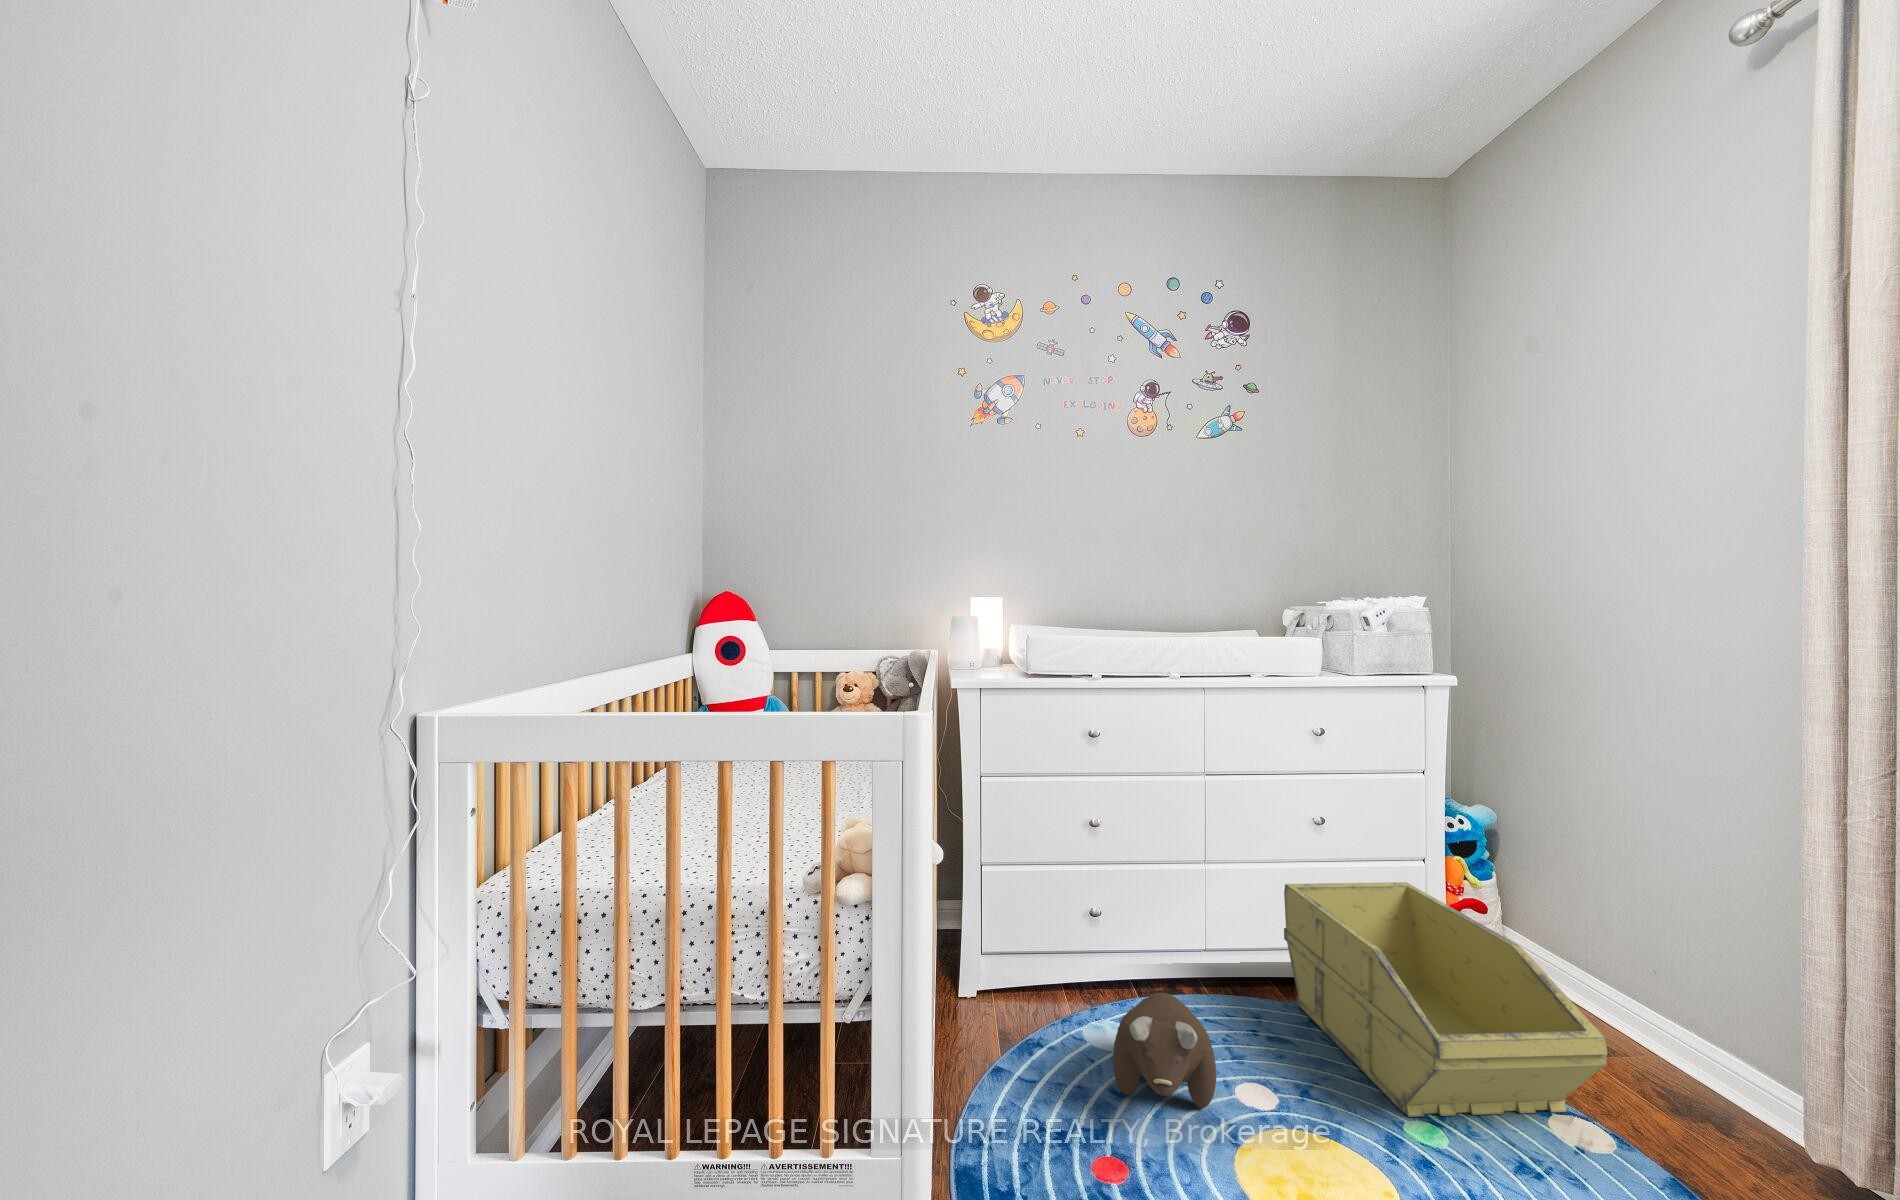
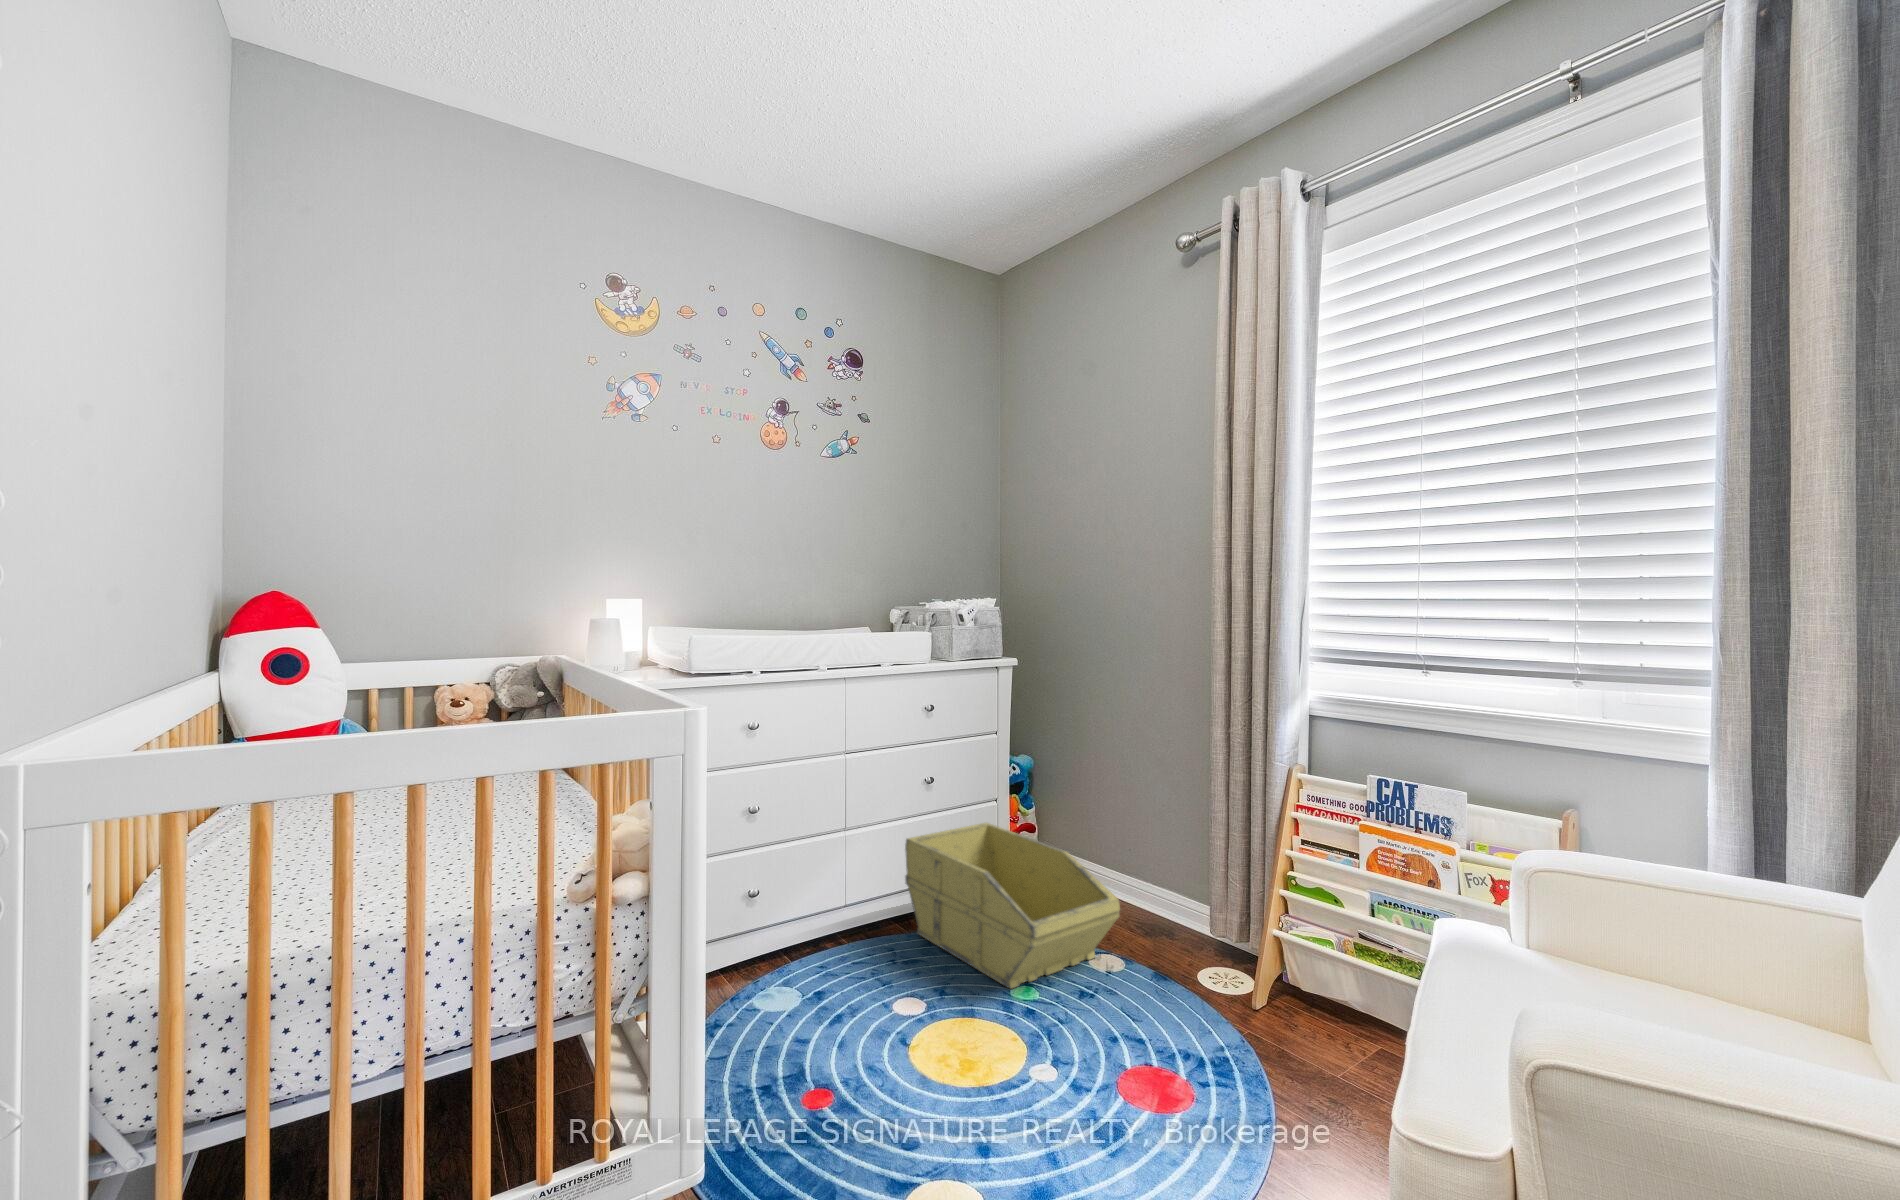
plush toy: present [1113,993,1216,1108] -> none [801,943,886,1037]

